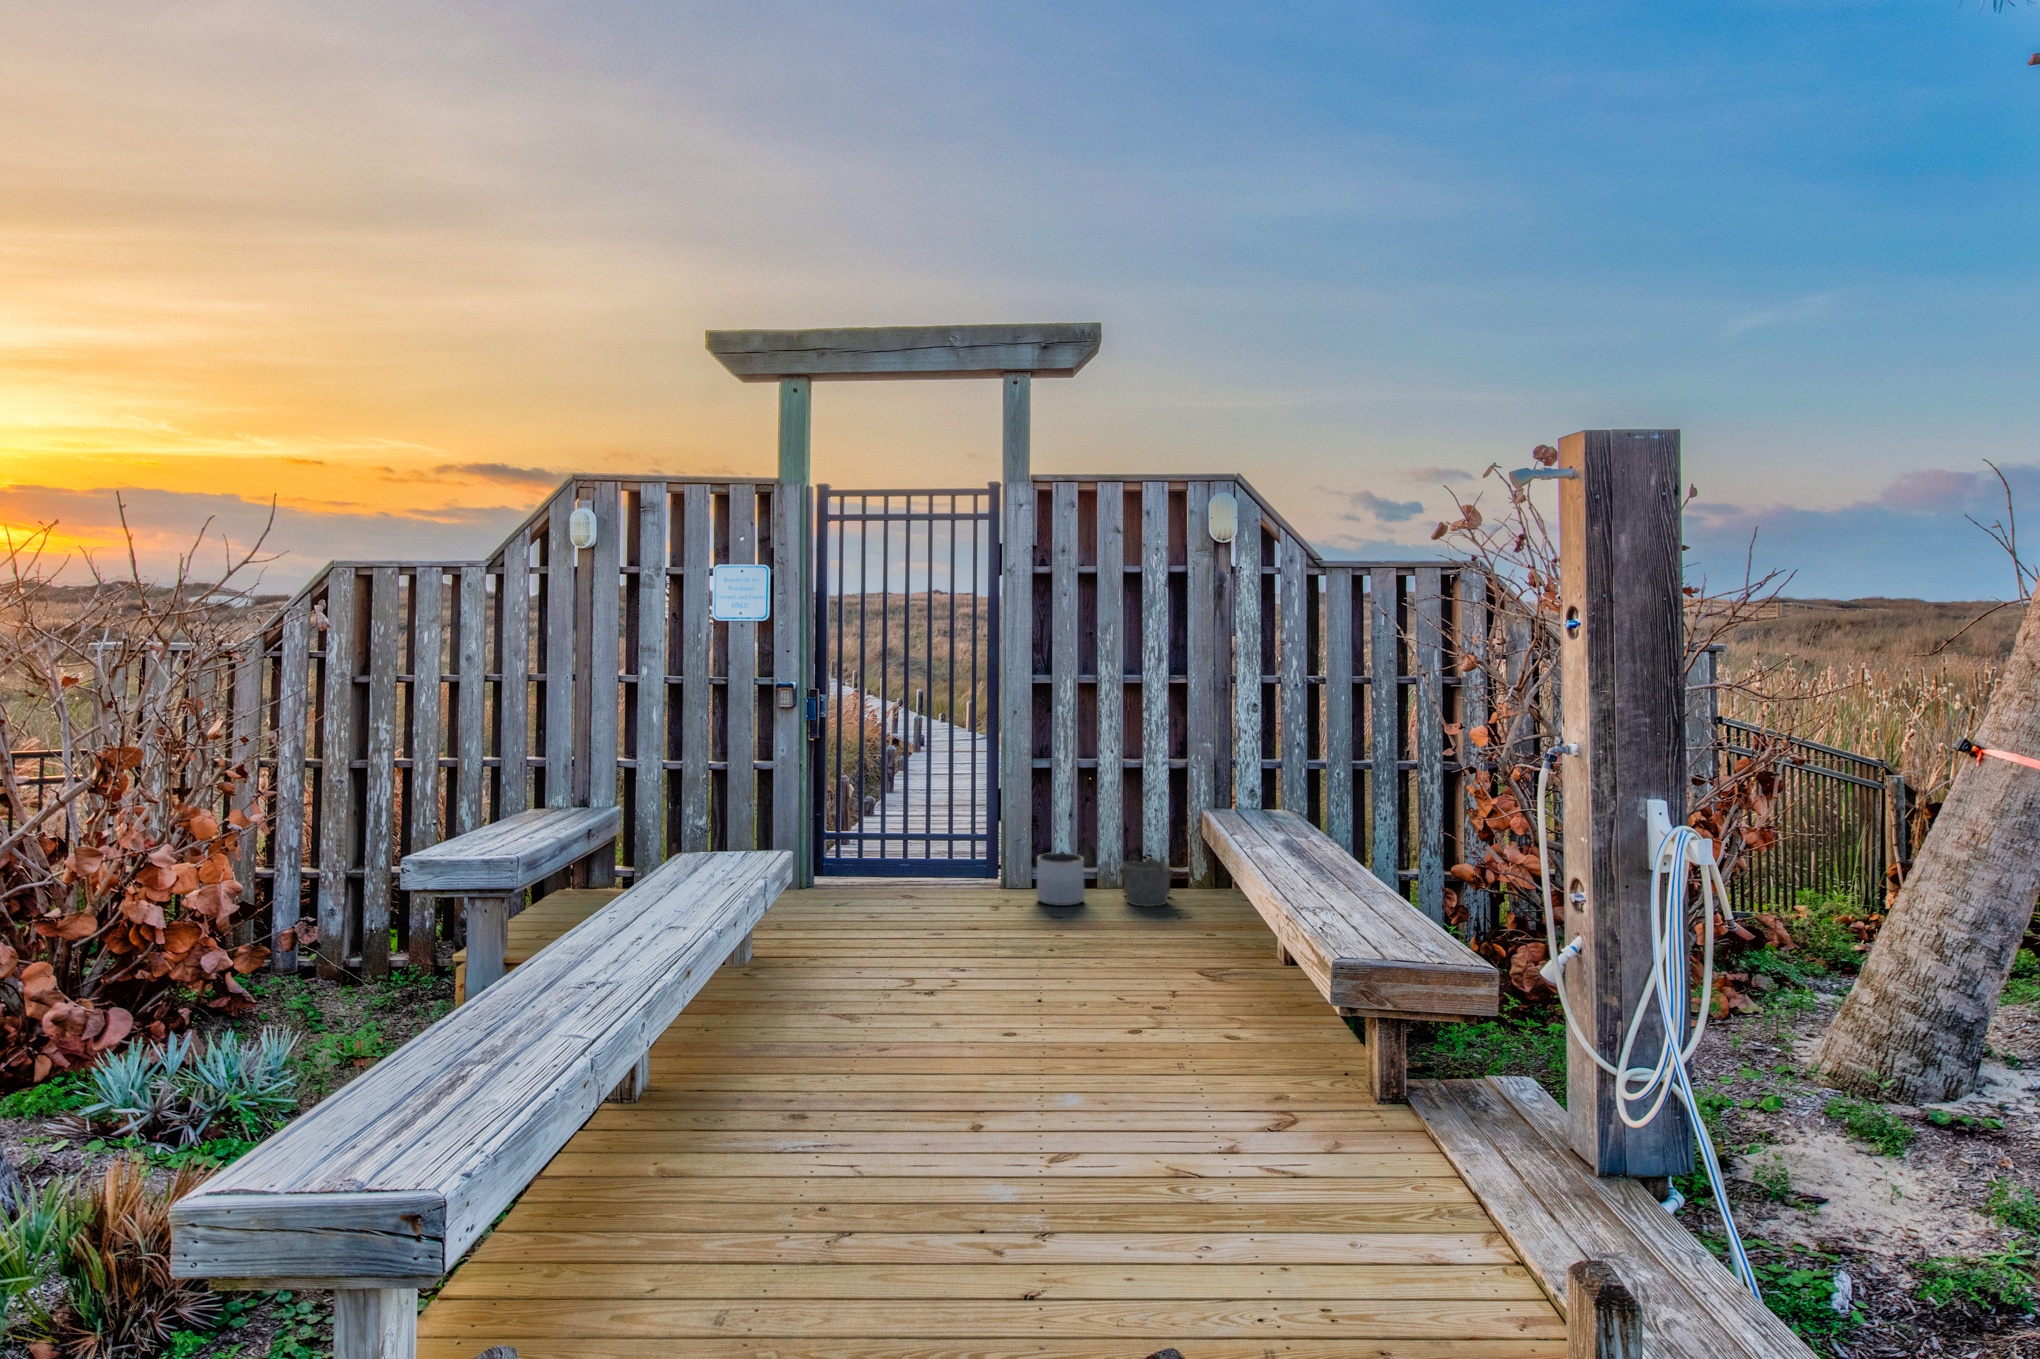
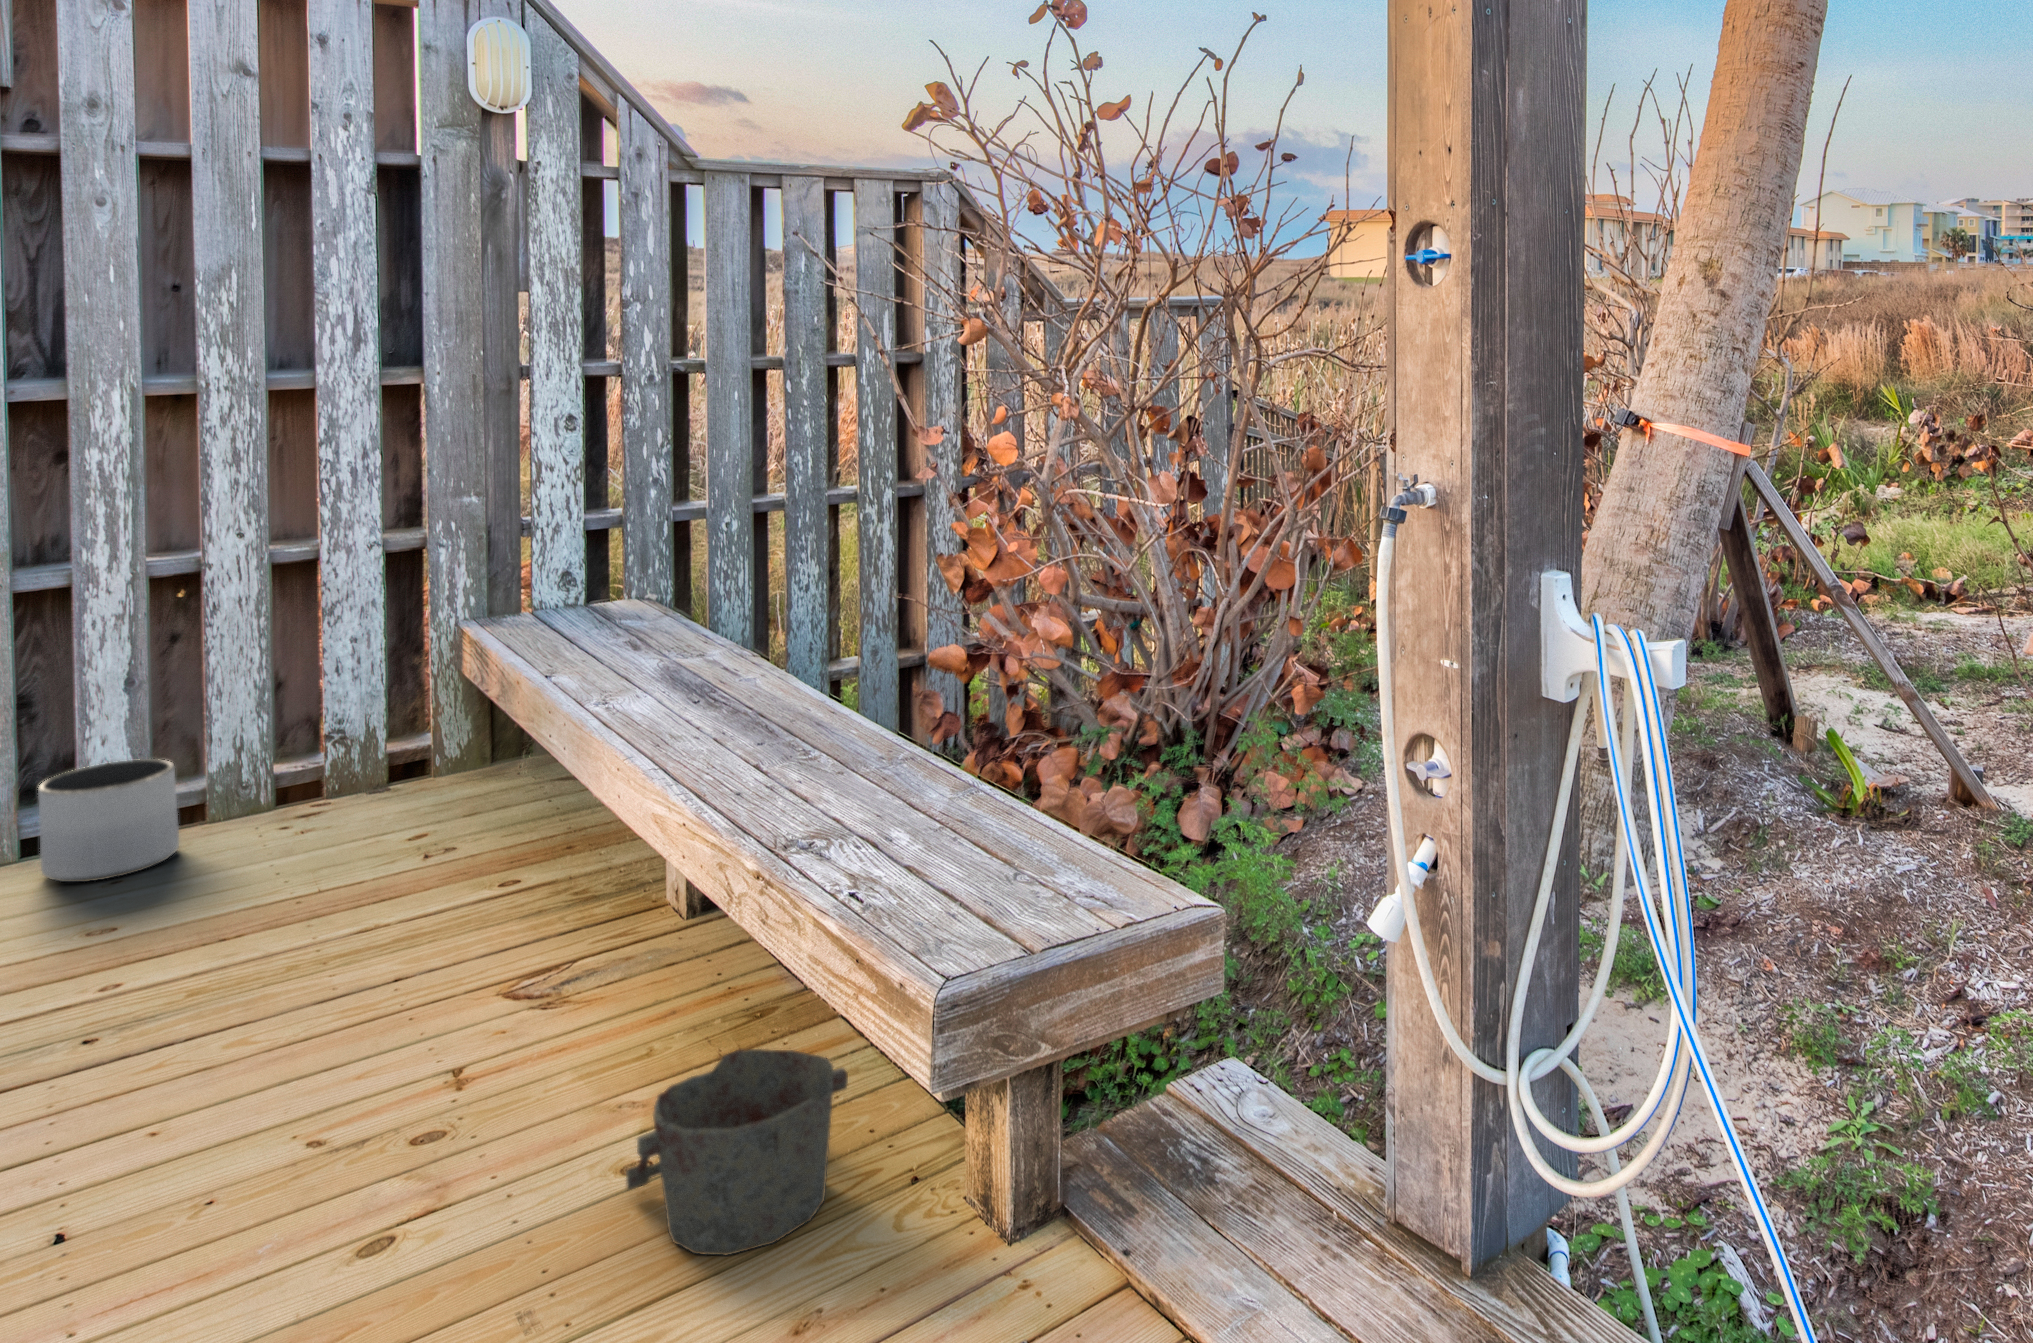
bucket: present [1119,859,1174,907] -> present [626,1049,848,1255]

